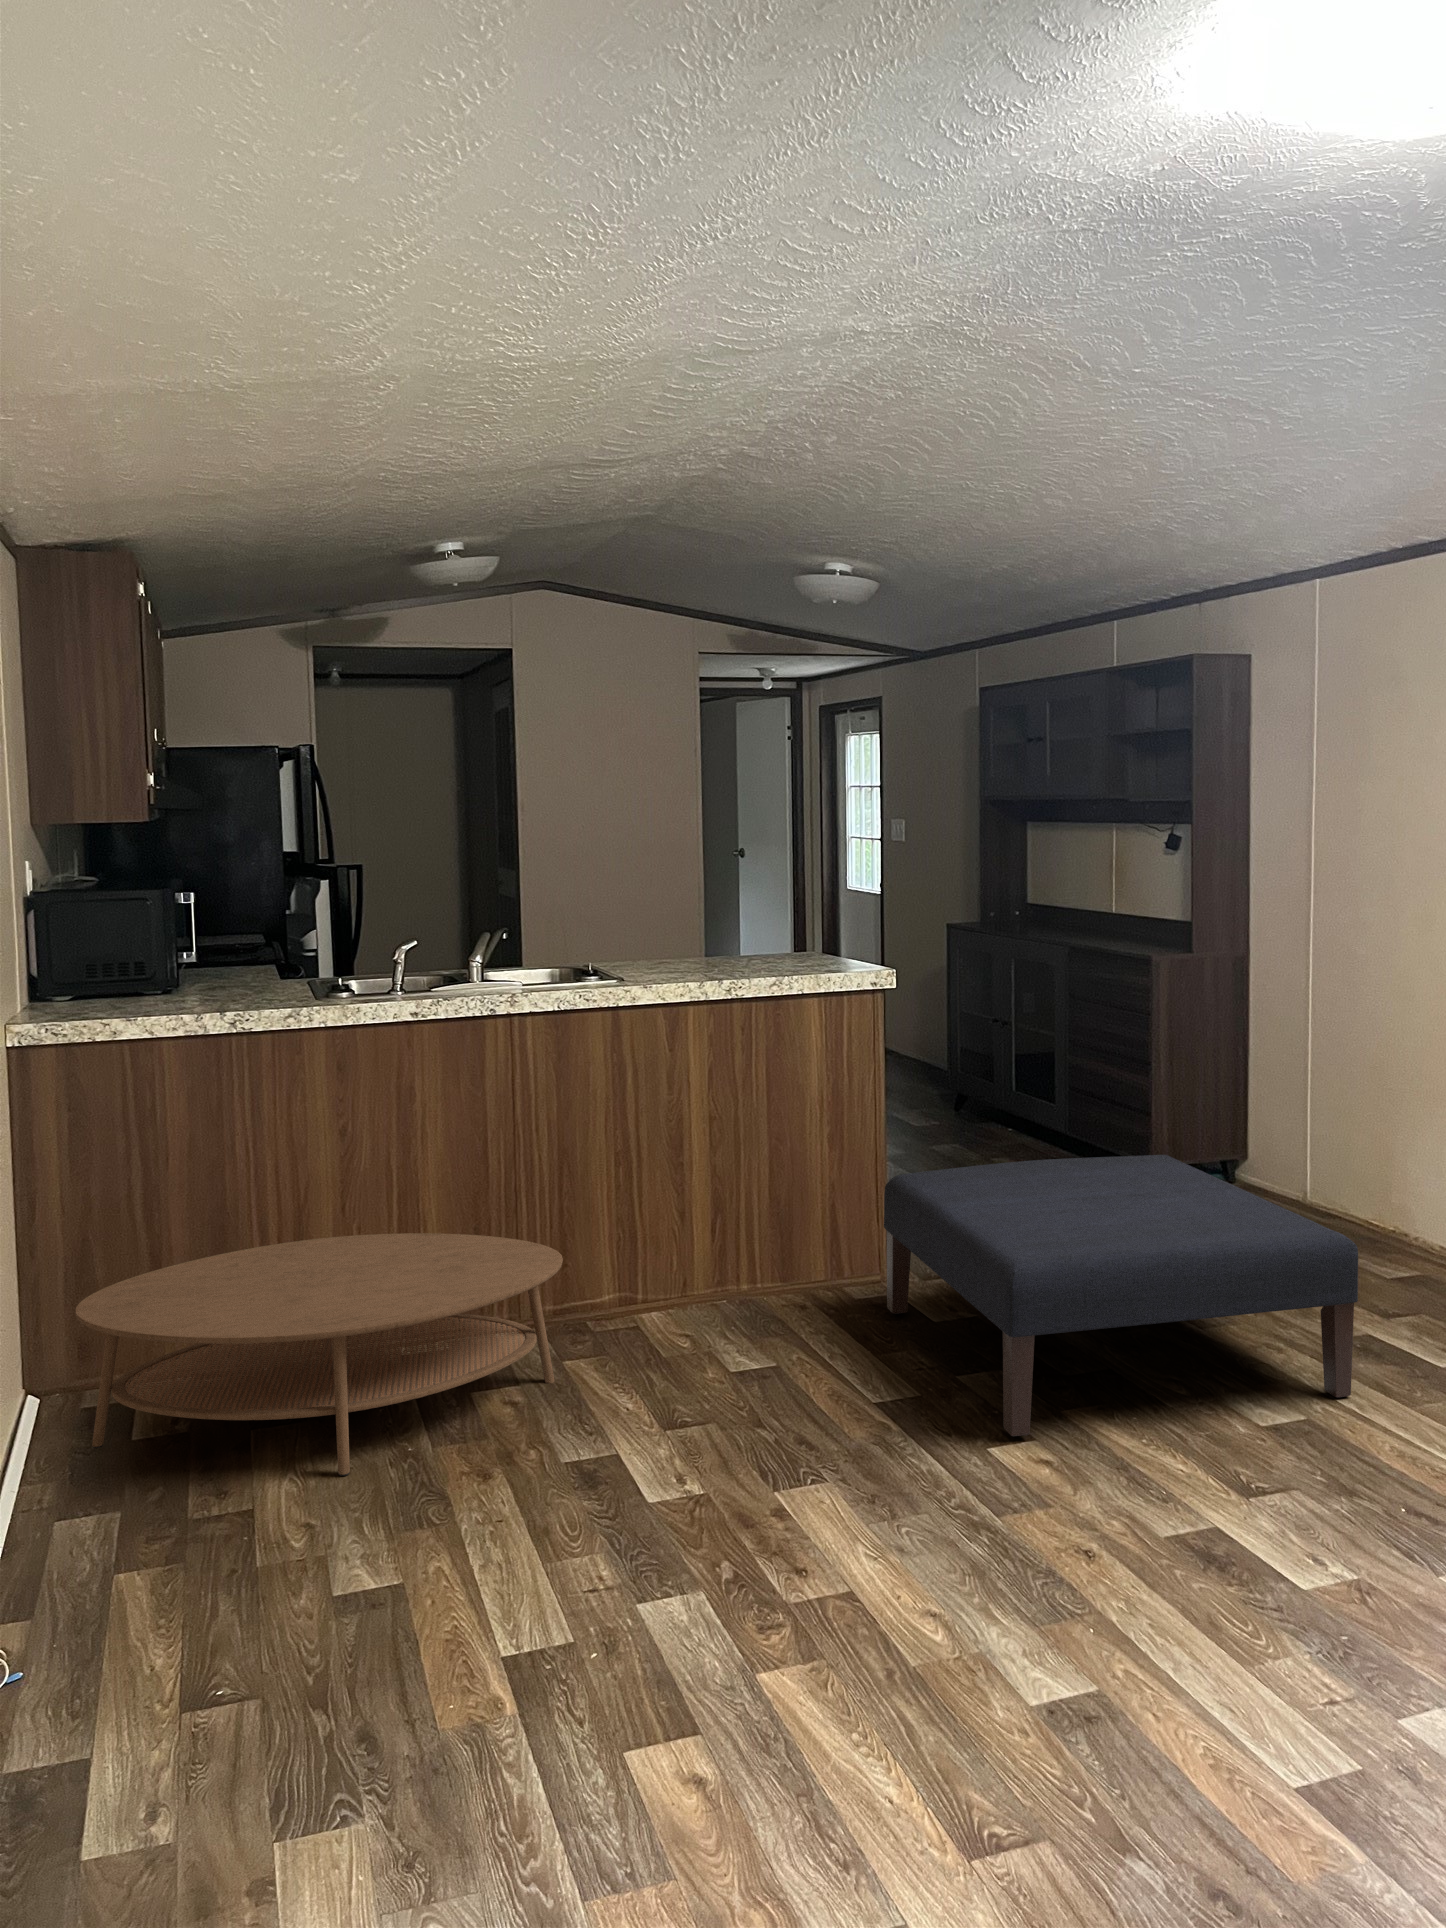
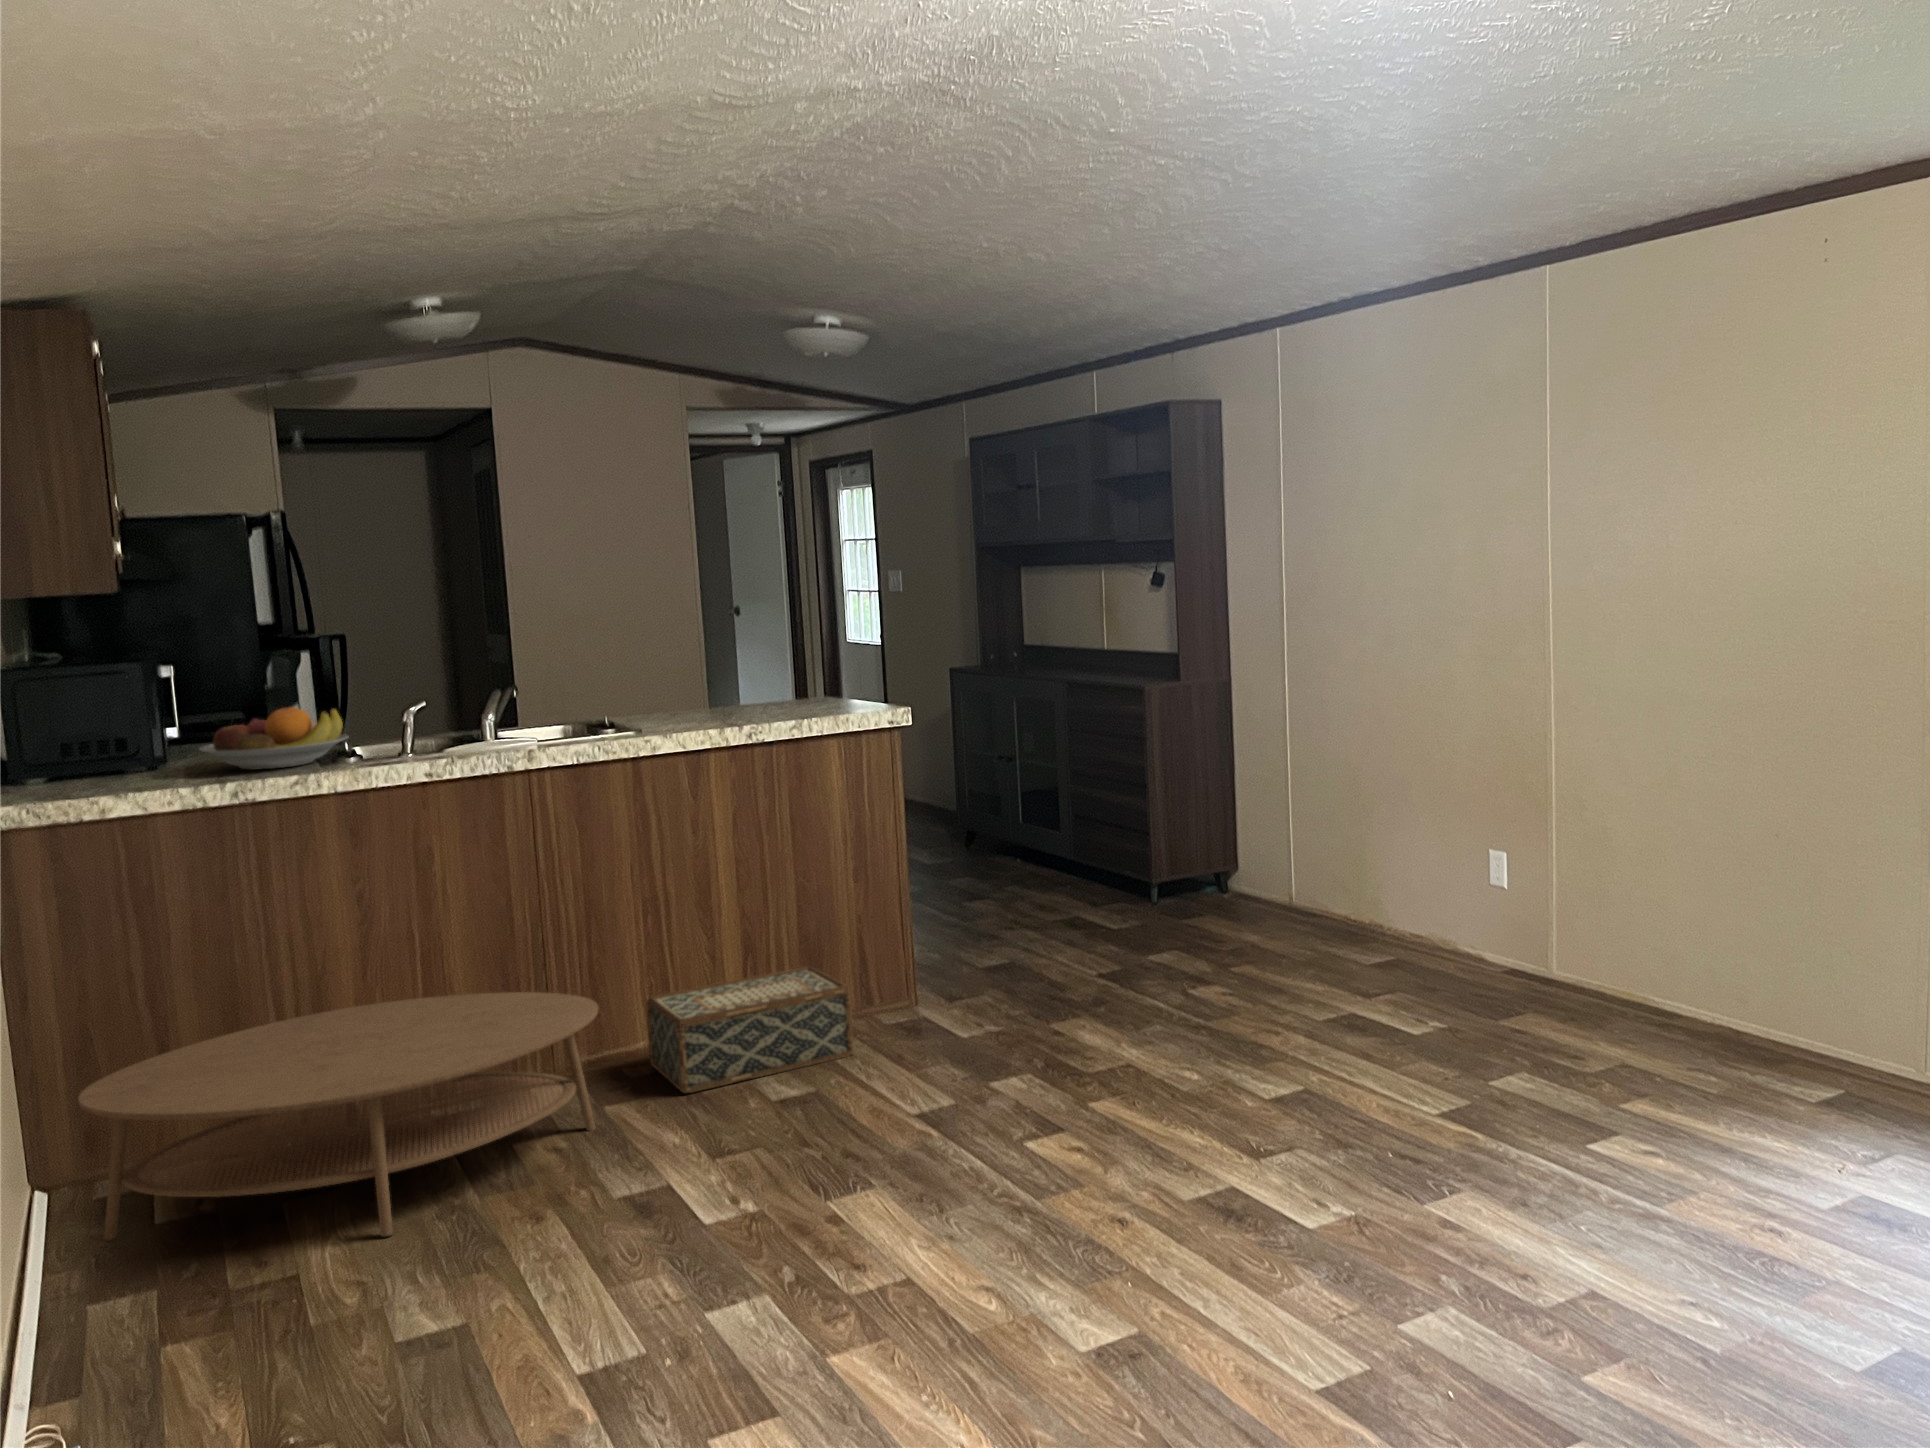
fruit bowl: none [209,941,346,1000] -> present [199,707,348,770]
ottoman: present [884,1155,1358,1436] -> none [912,866,1346,1130]
woven basket: none [614,1230,818,1353] -> present [646,966,853,1093]

